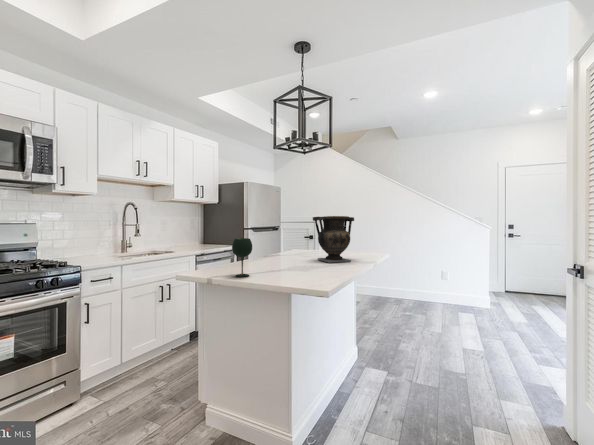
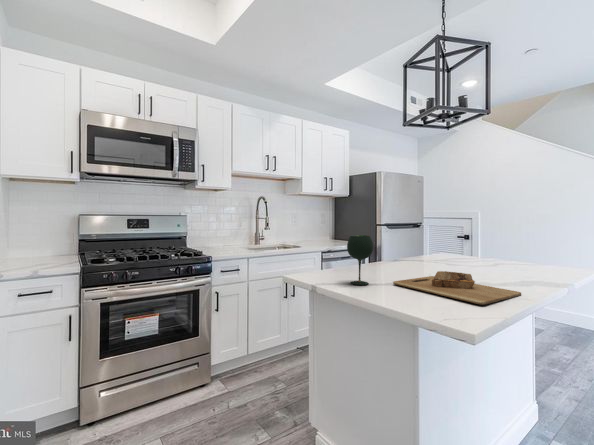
vase: present [313,216,354,263] -> none [466,207,539,277]
cutting board: none [267,261,345,280] -> present [393,271,521,305]

